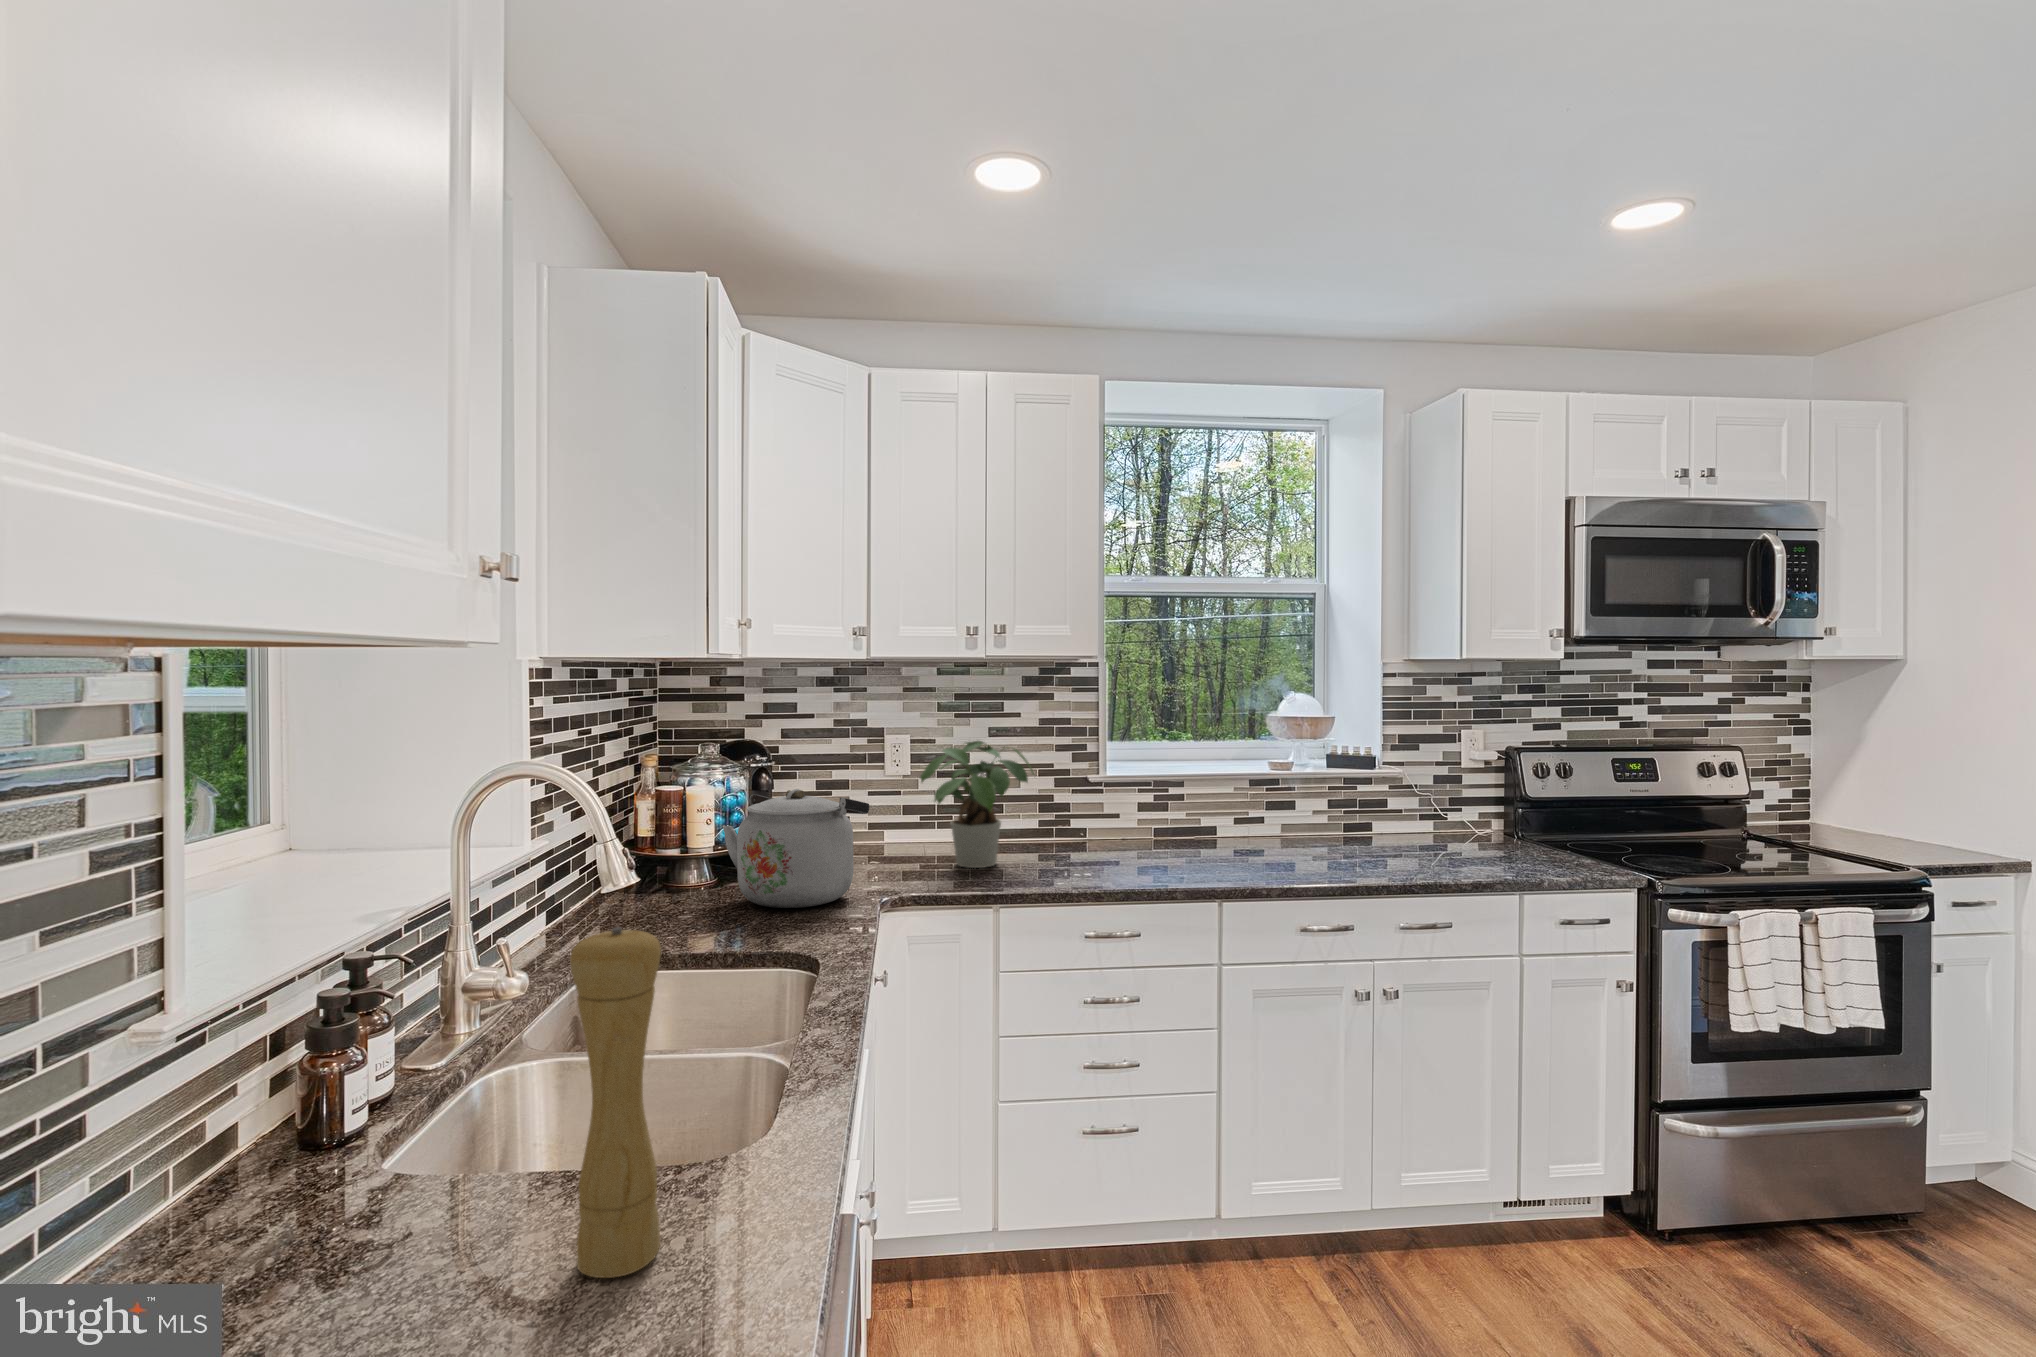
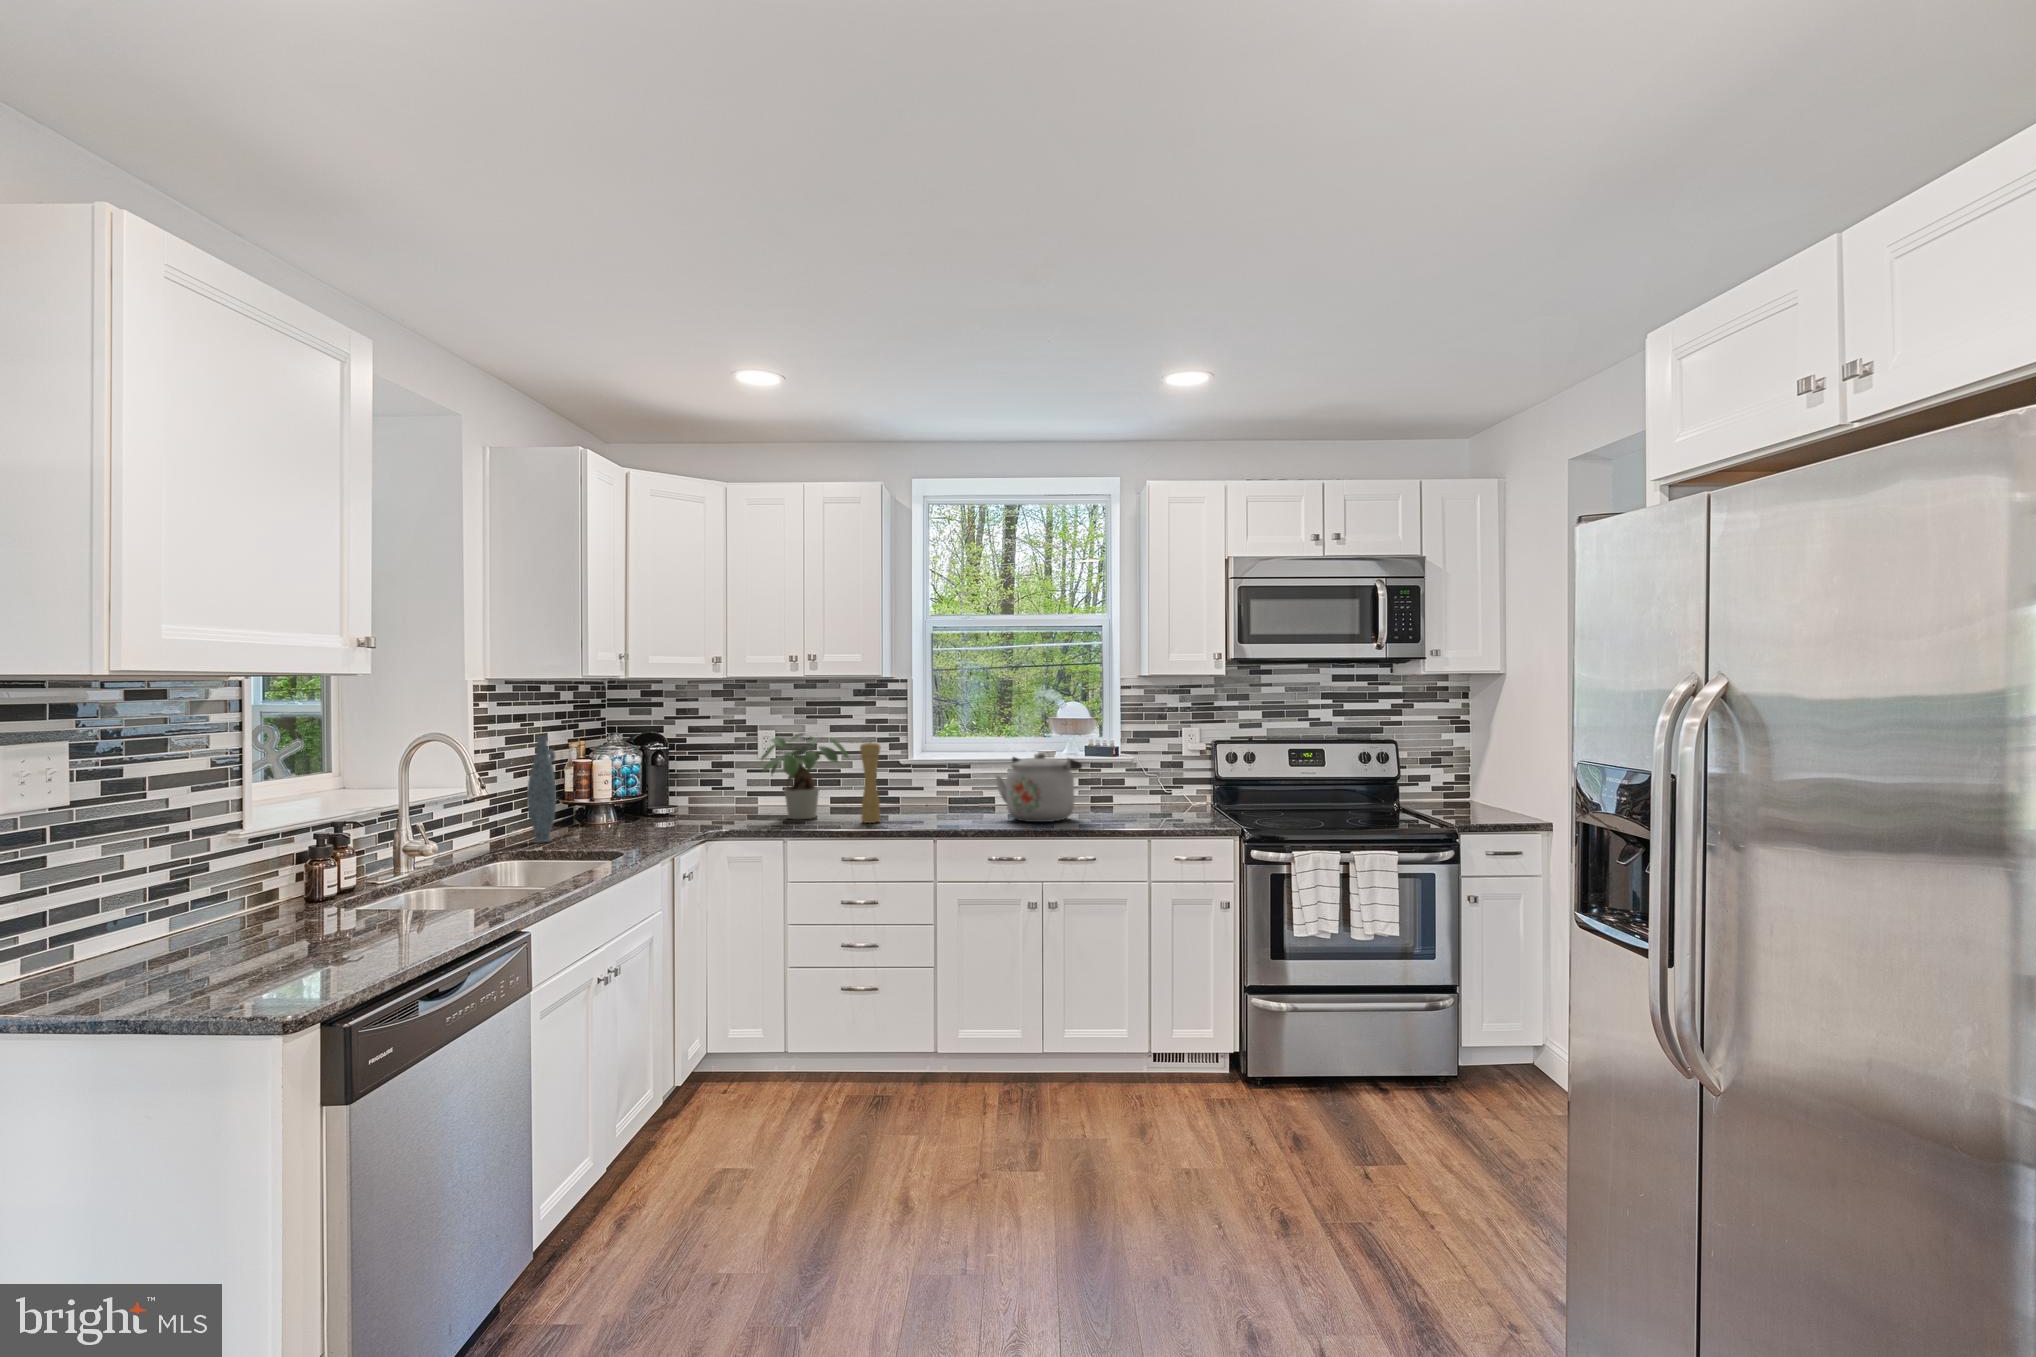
vase: none [606,754,651,928] -> present [527,737,556,843]
kettle: present [722,789,869,908] -> present [996,753,1082,822]
pepper mill: present [570,928,661,1278] -> present [860,742,881,823]

